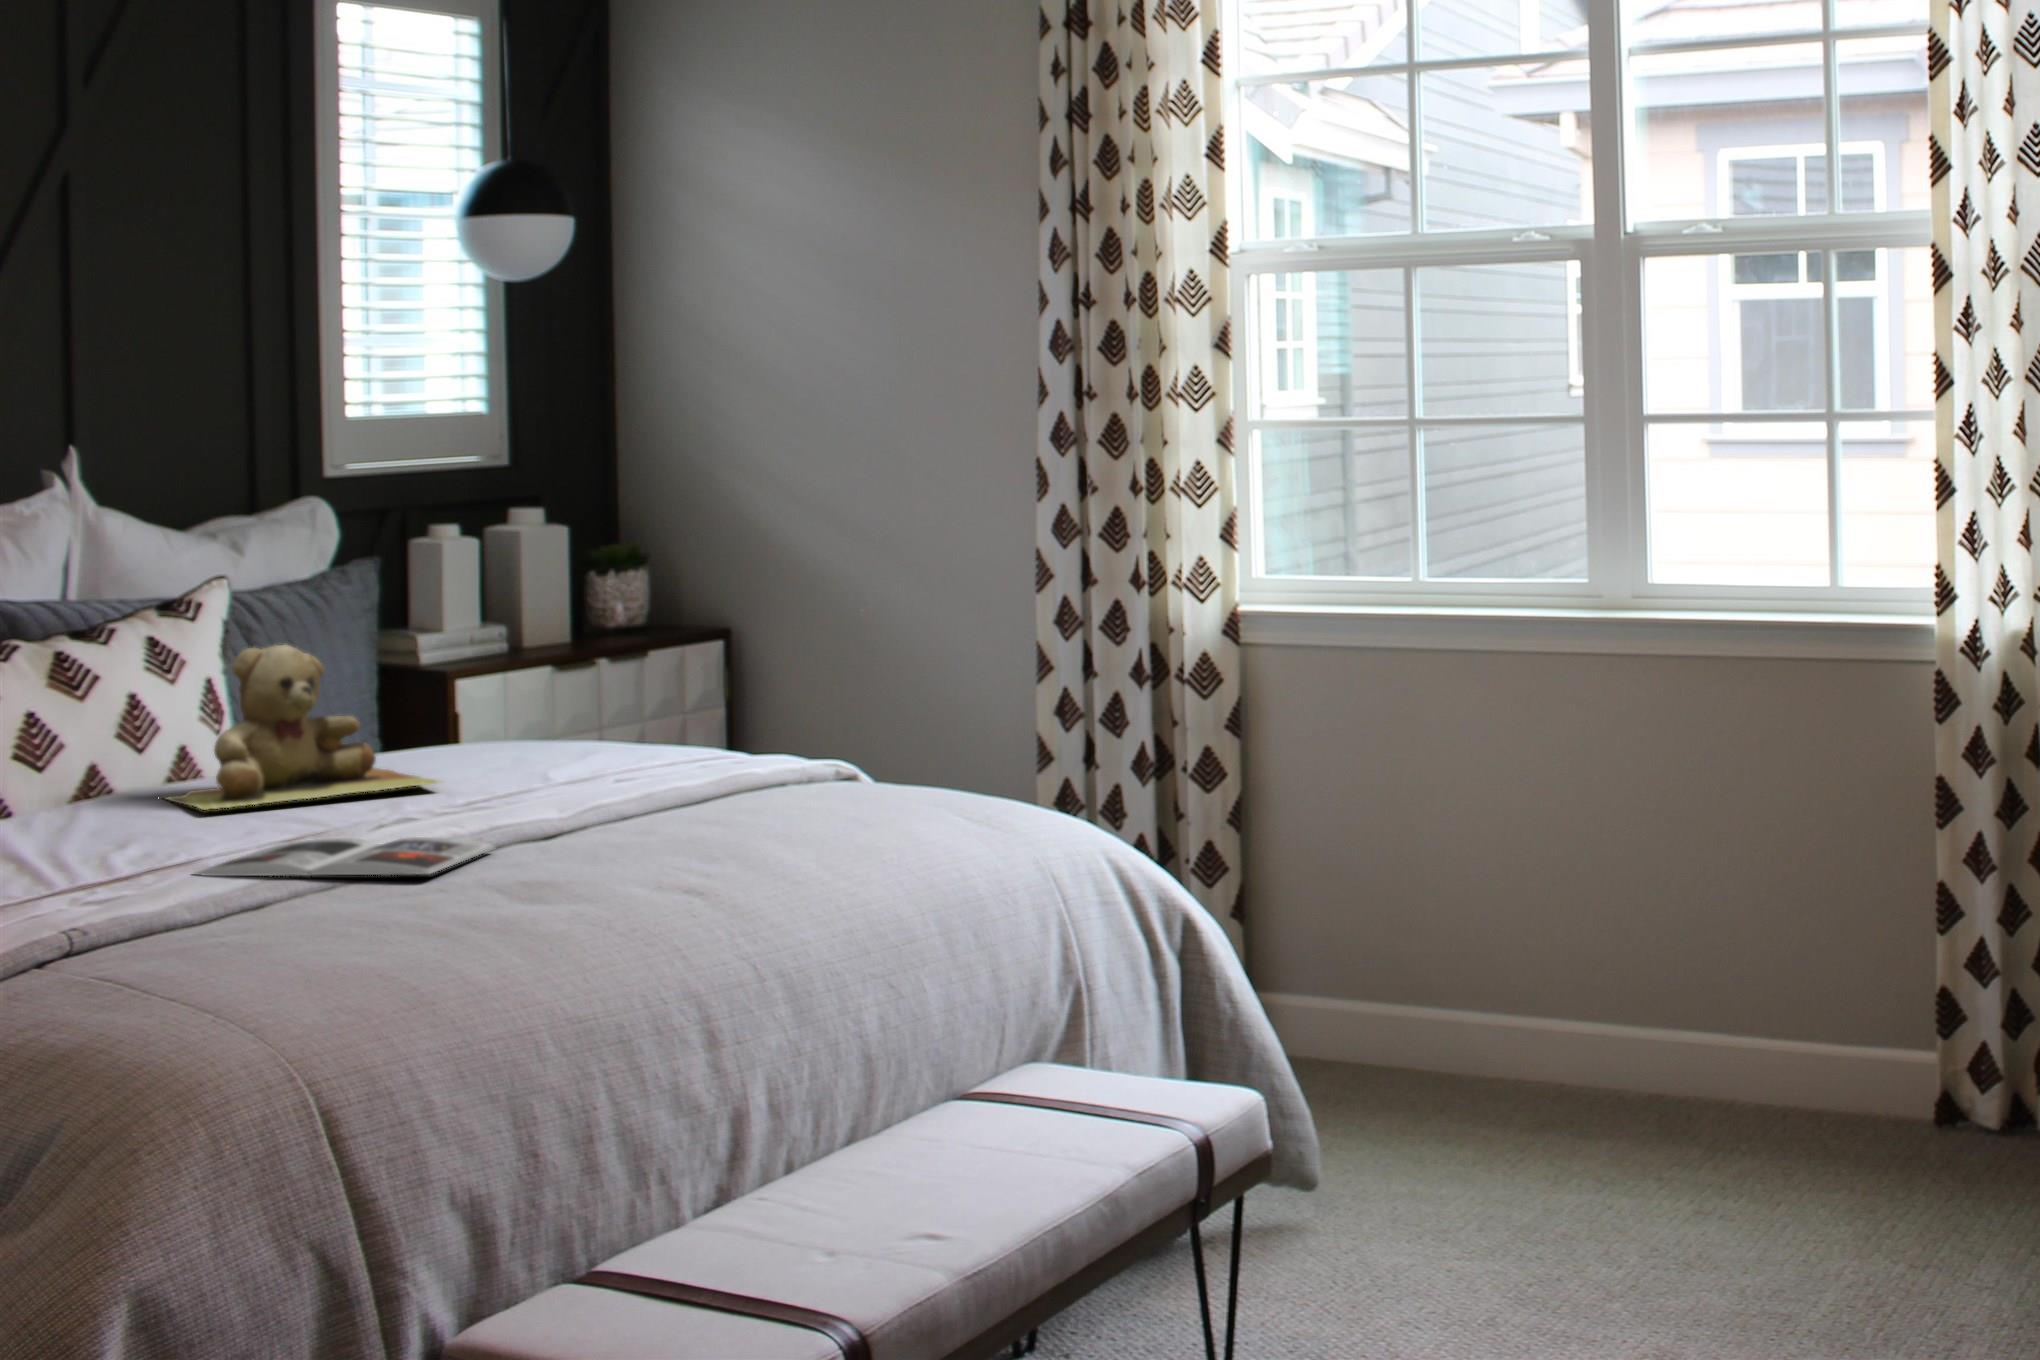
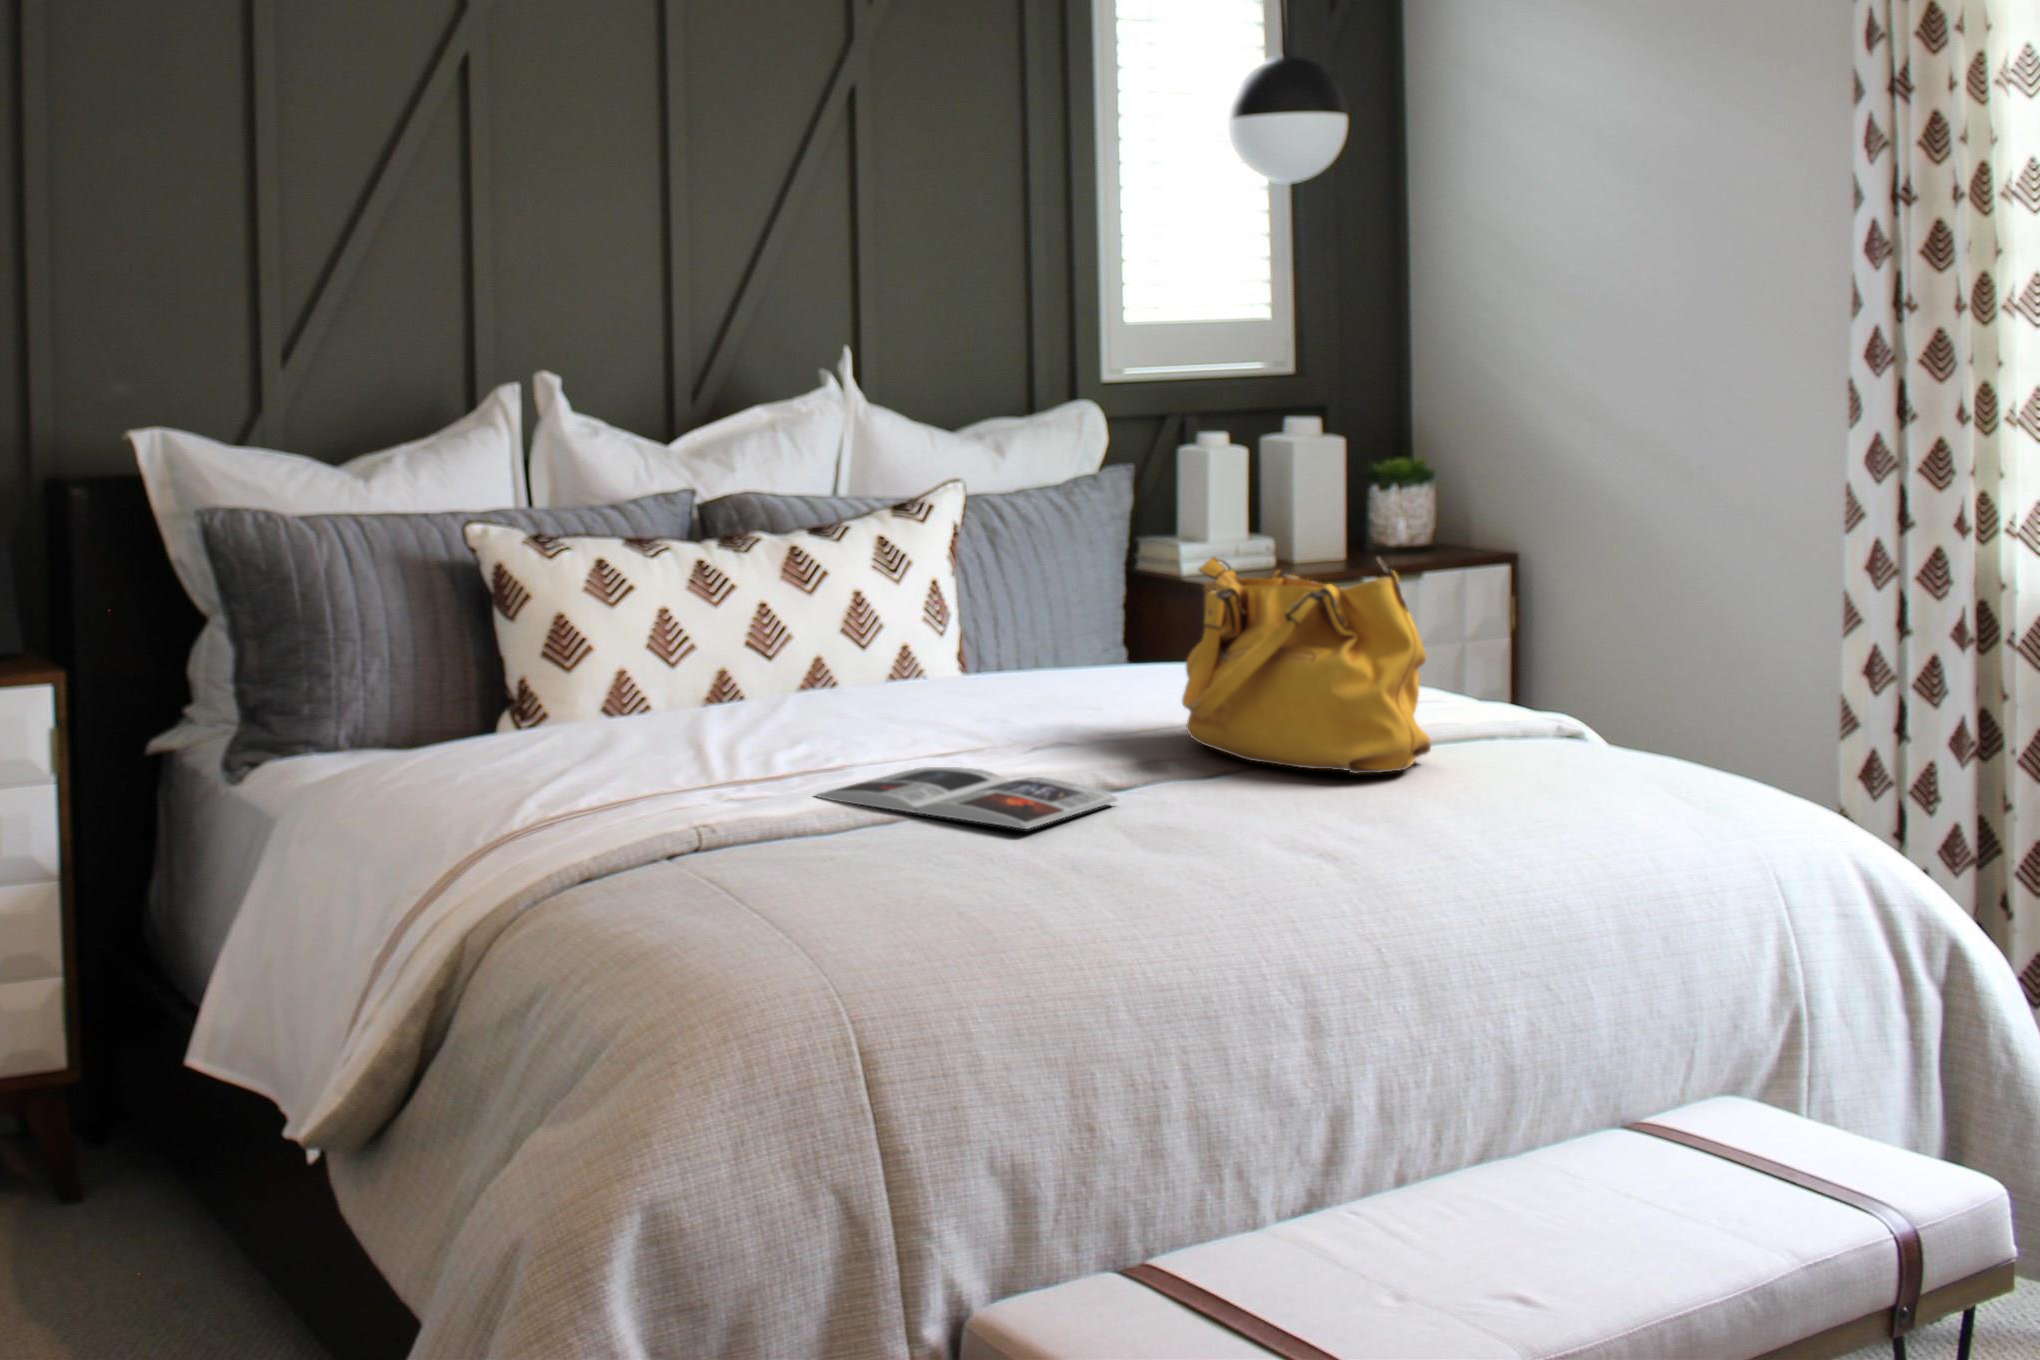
handbag: none [522,621,751,810] -> present [1182,557,1431,773]
teddy bear: present [166,645,440,810] -> none [848,553,1121,718]

